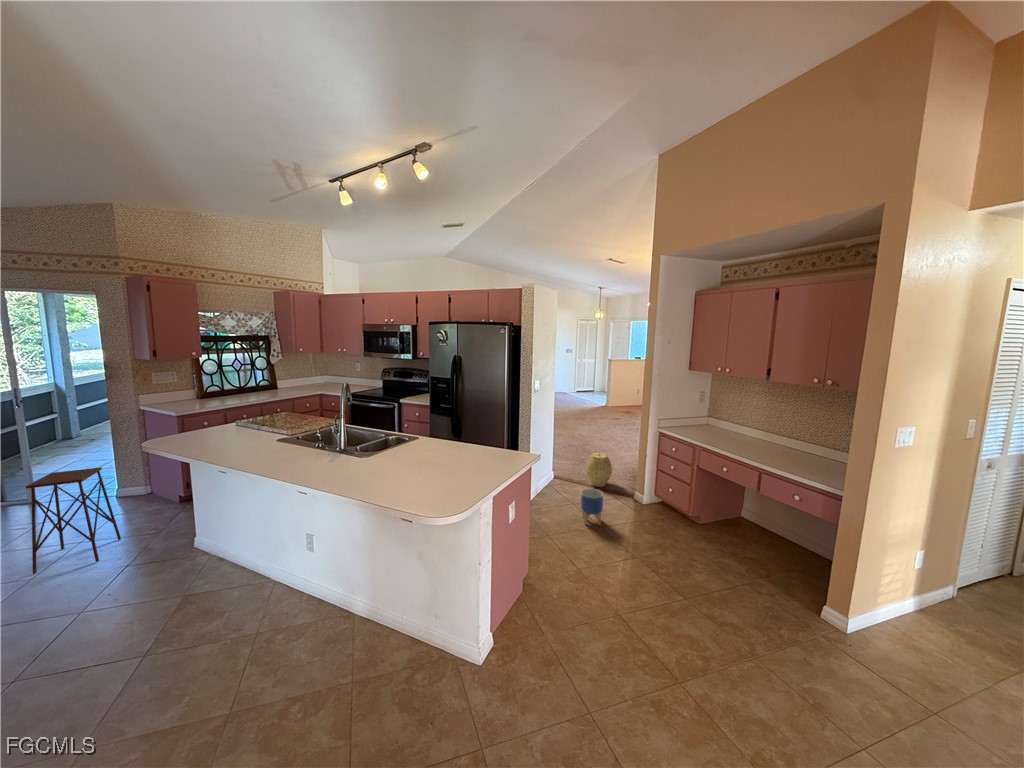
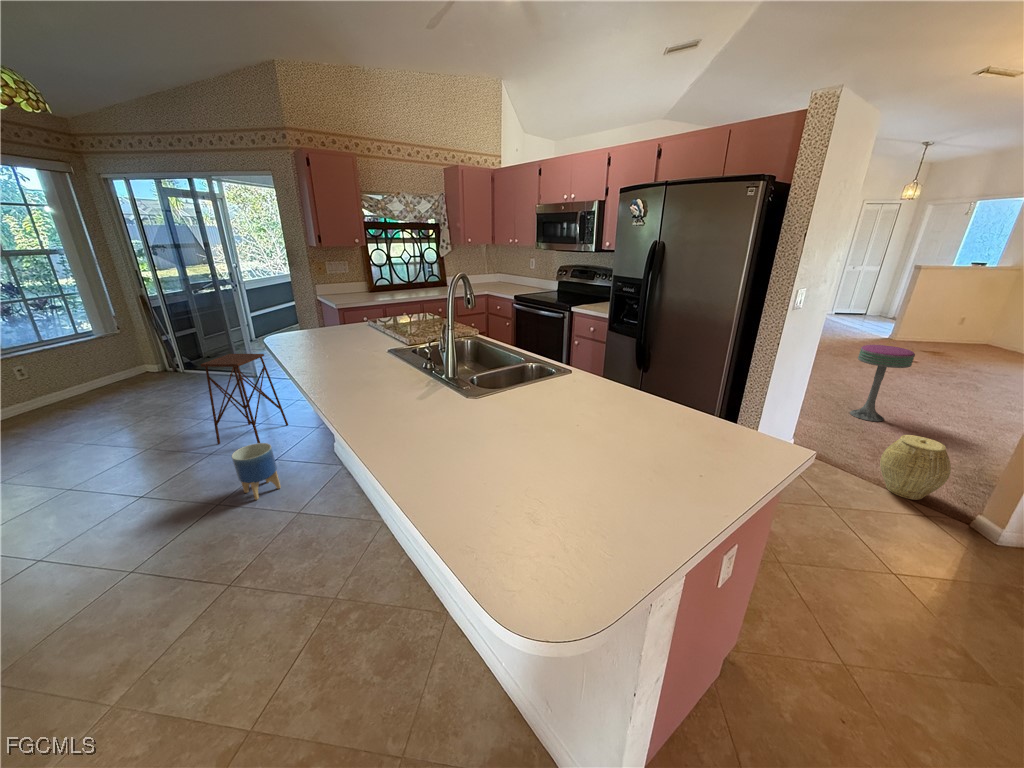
bar stool: none [573,408,596,452] -> present [850,345,915,421]
planter: present [581,489,603,525] -> present [232,443,281,500]

